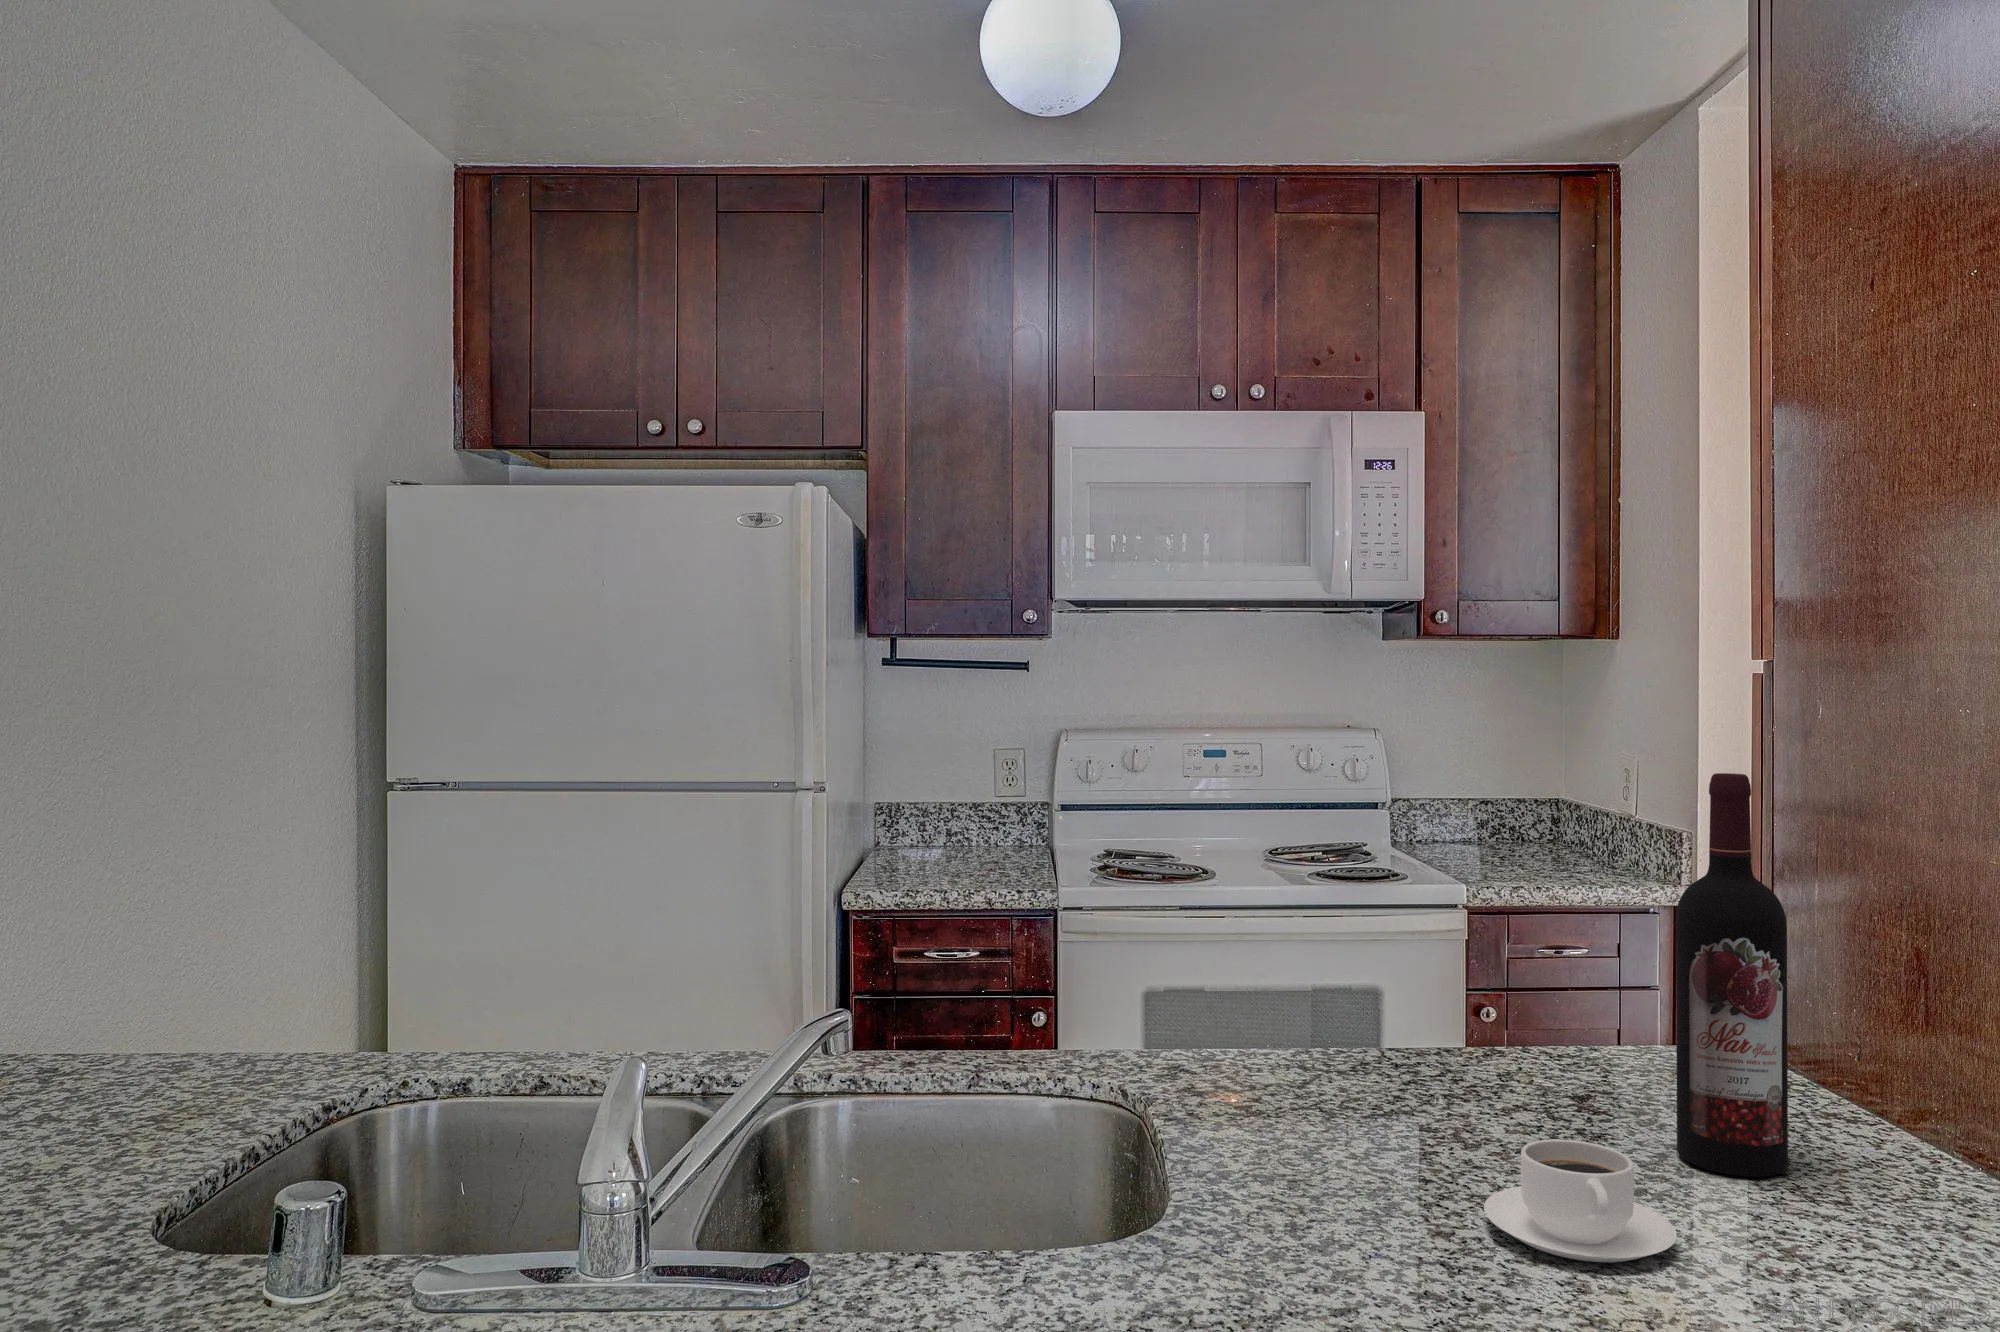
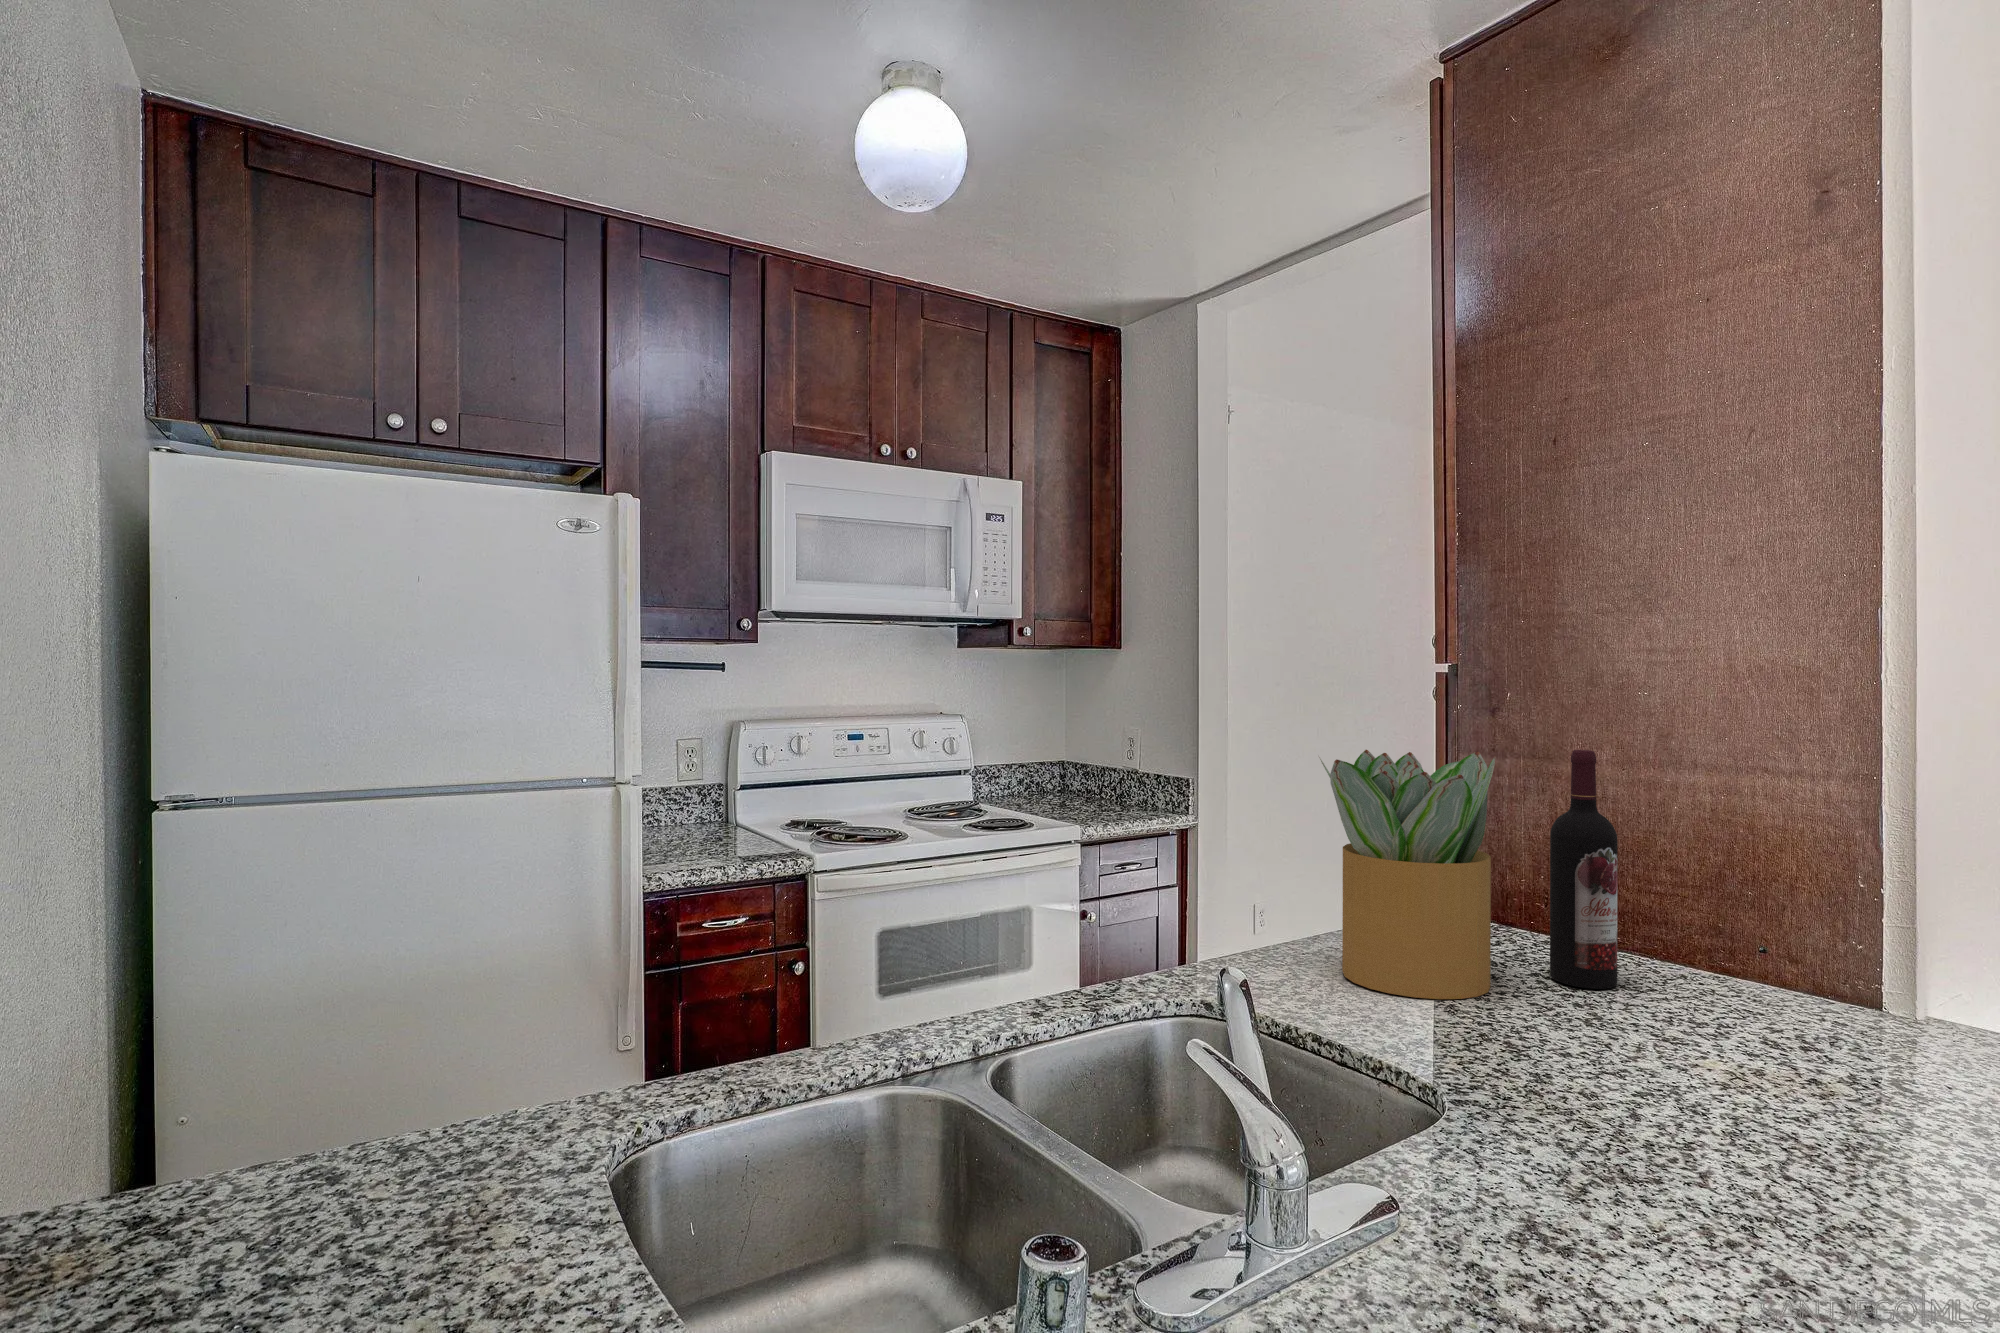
potted plant: none [1320,765,1592,1147] -> present [1319,750,1496,999]
coffee cup: present [1484,1139,1677,1262] -> none [1562,983,1690,1055]

